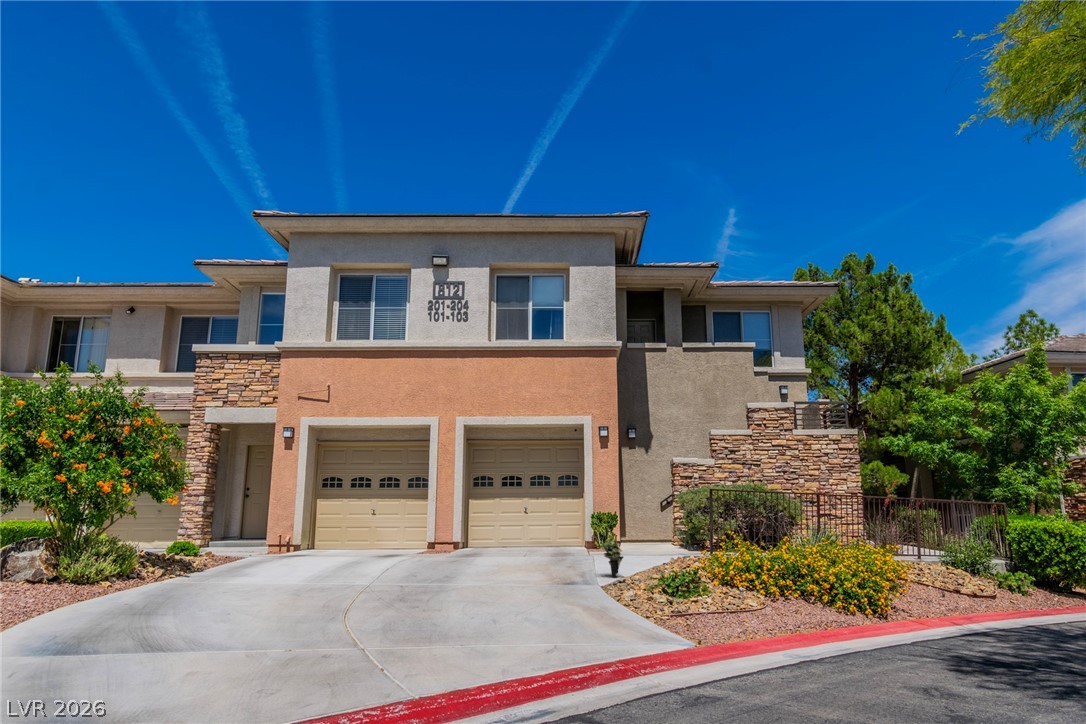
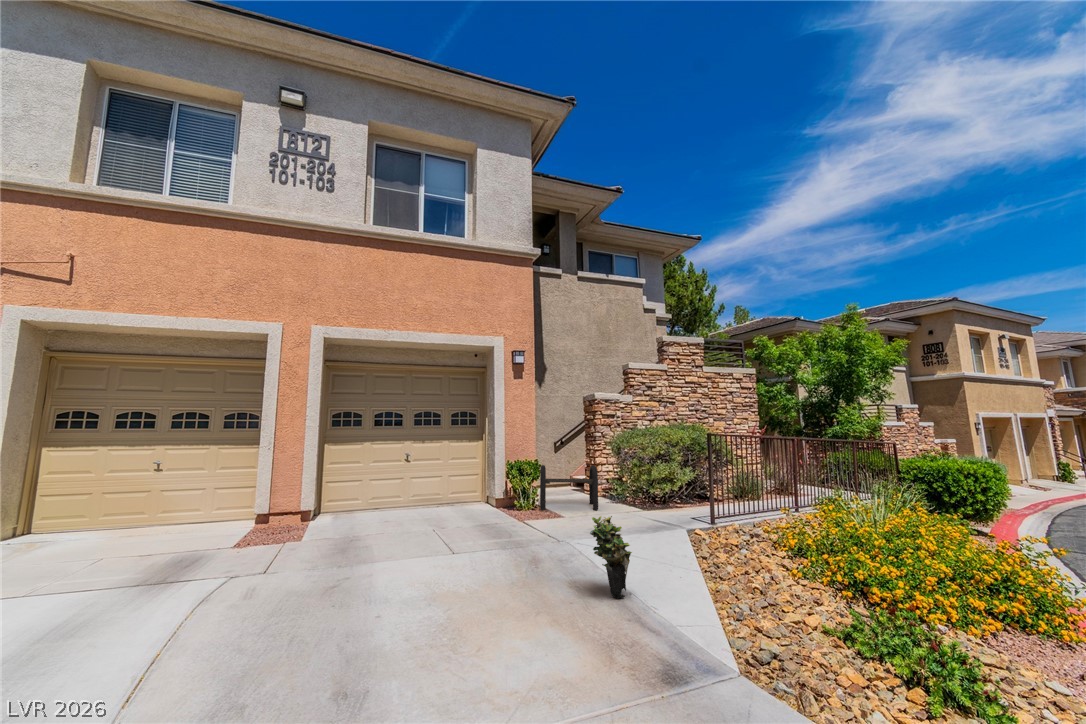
bench: none [618,517,664,551] -> present [540,465,598,510]

